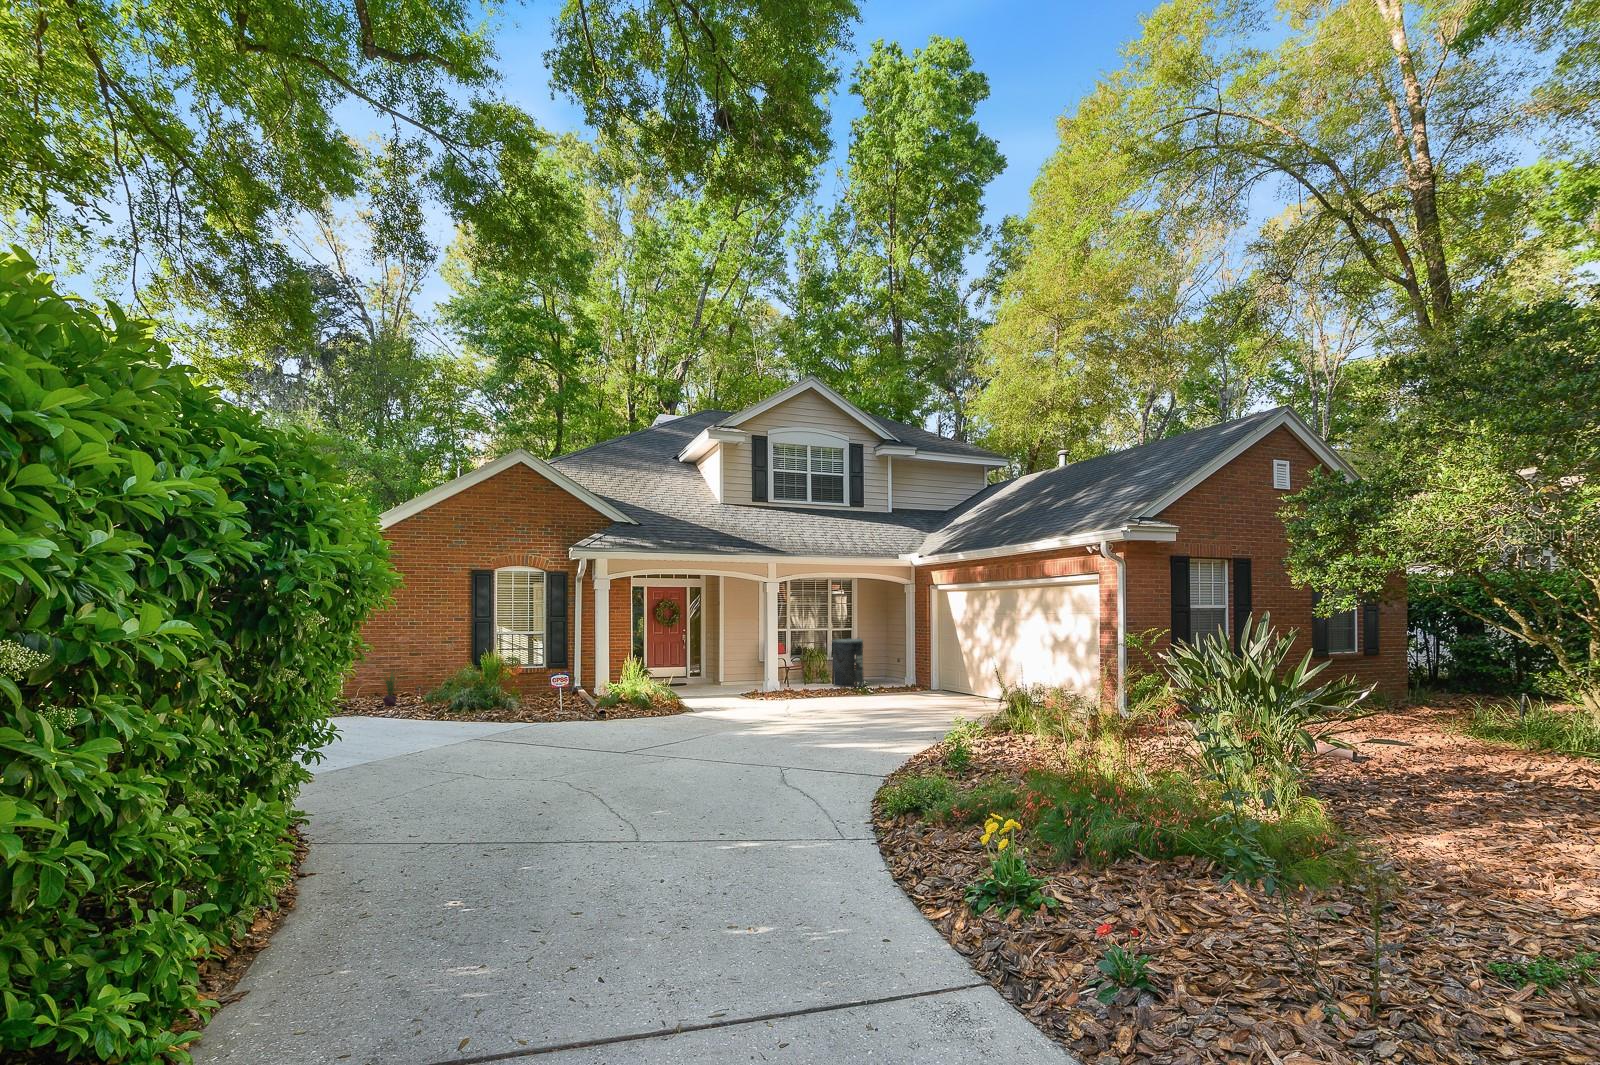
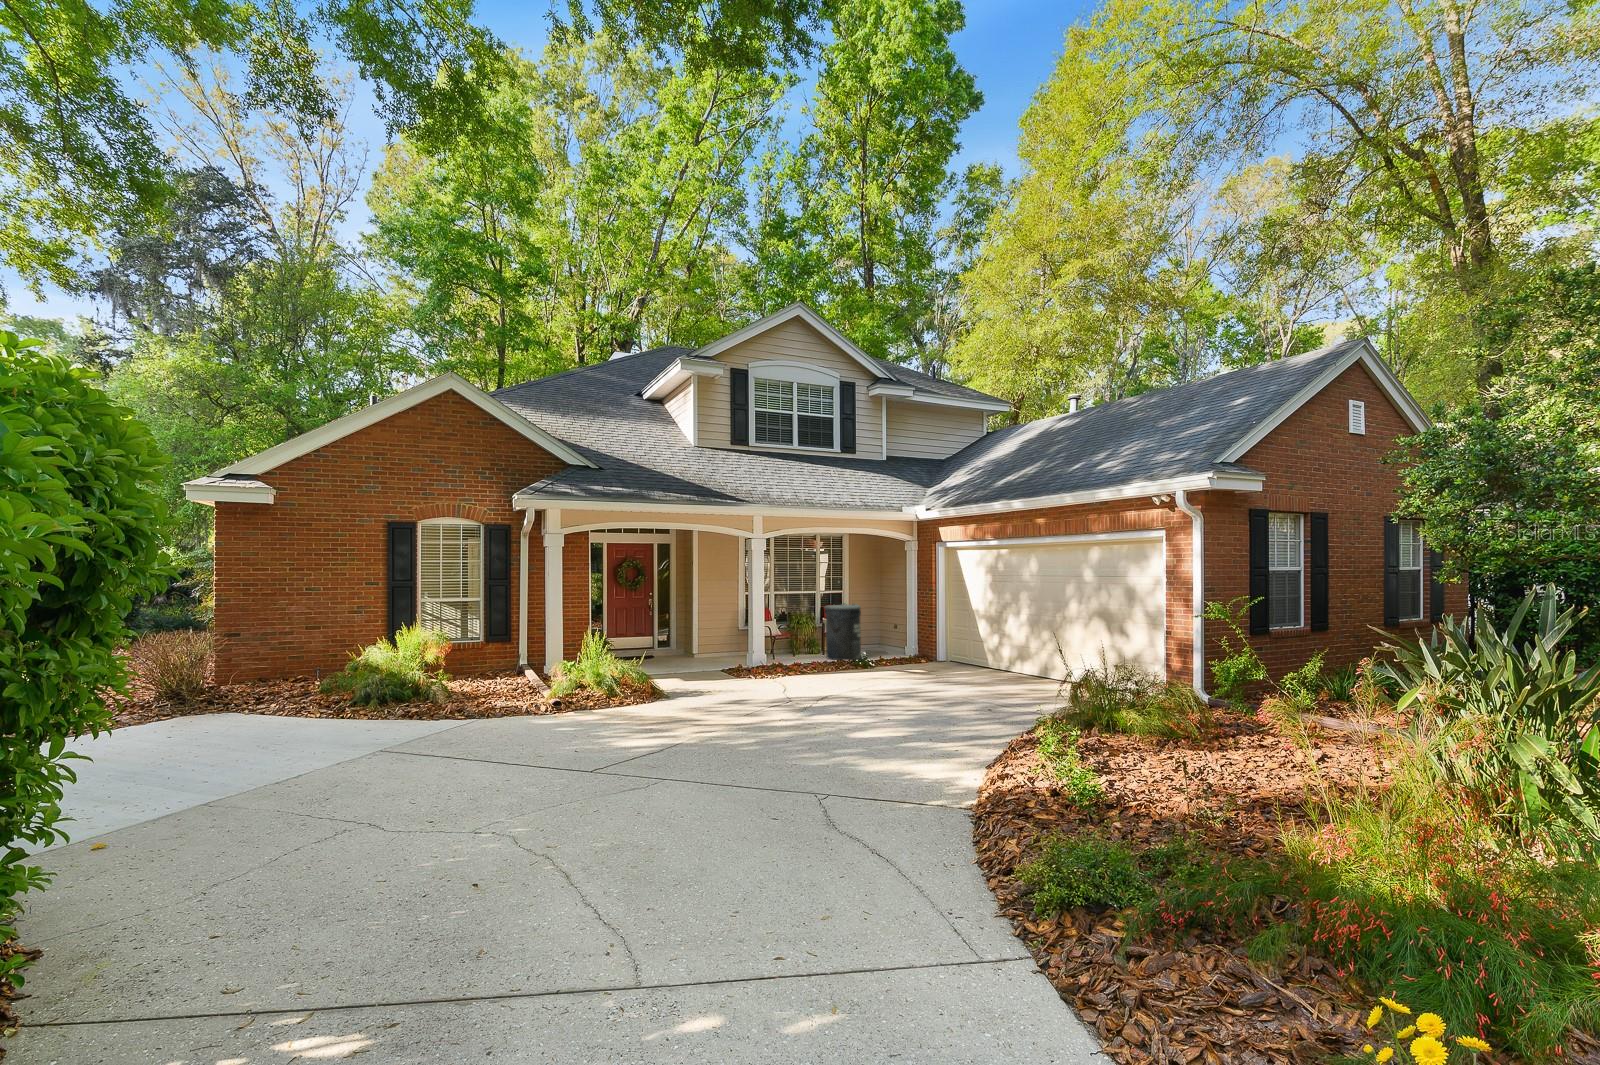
decorative plant: present [383,672,397,706] -> none [244,649,305,695]

